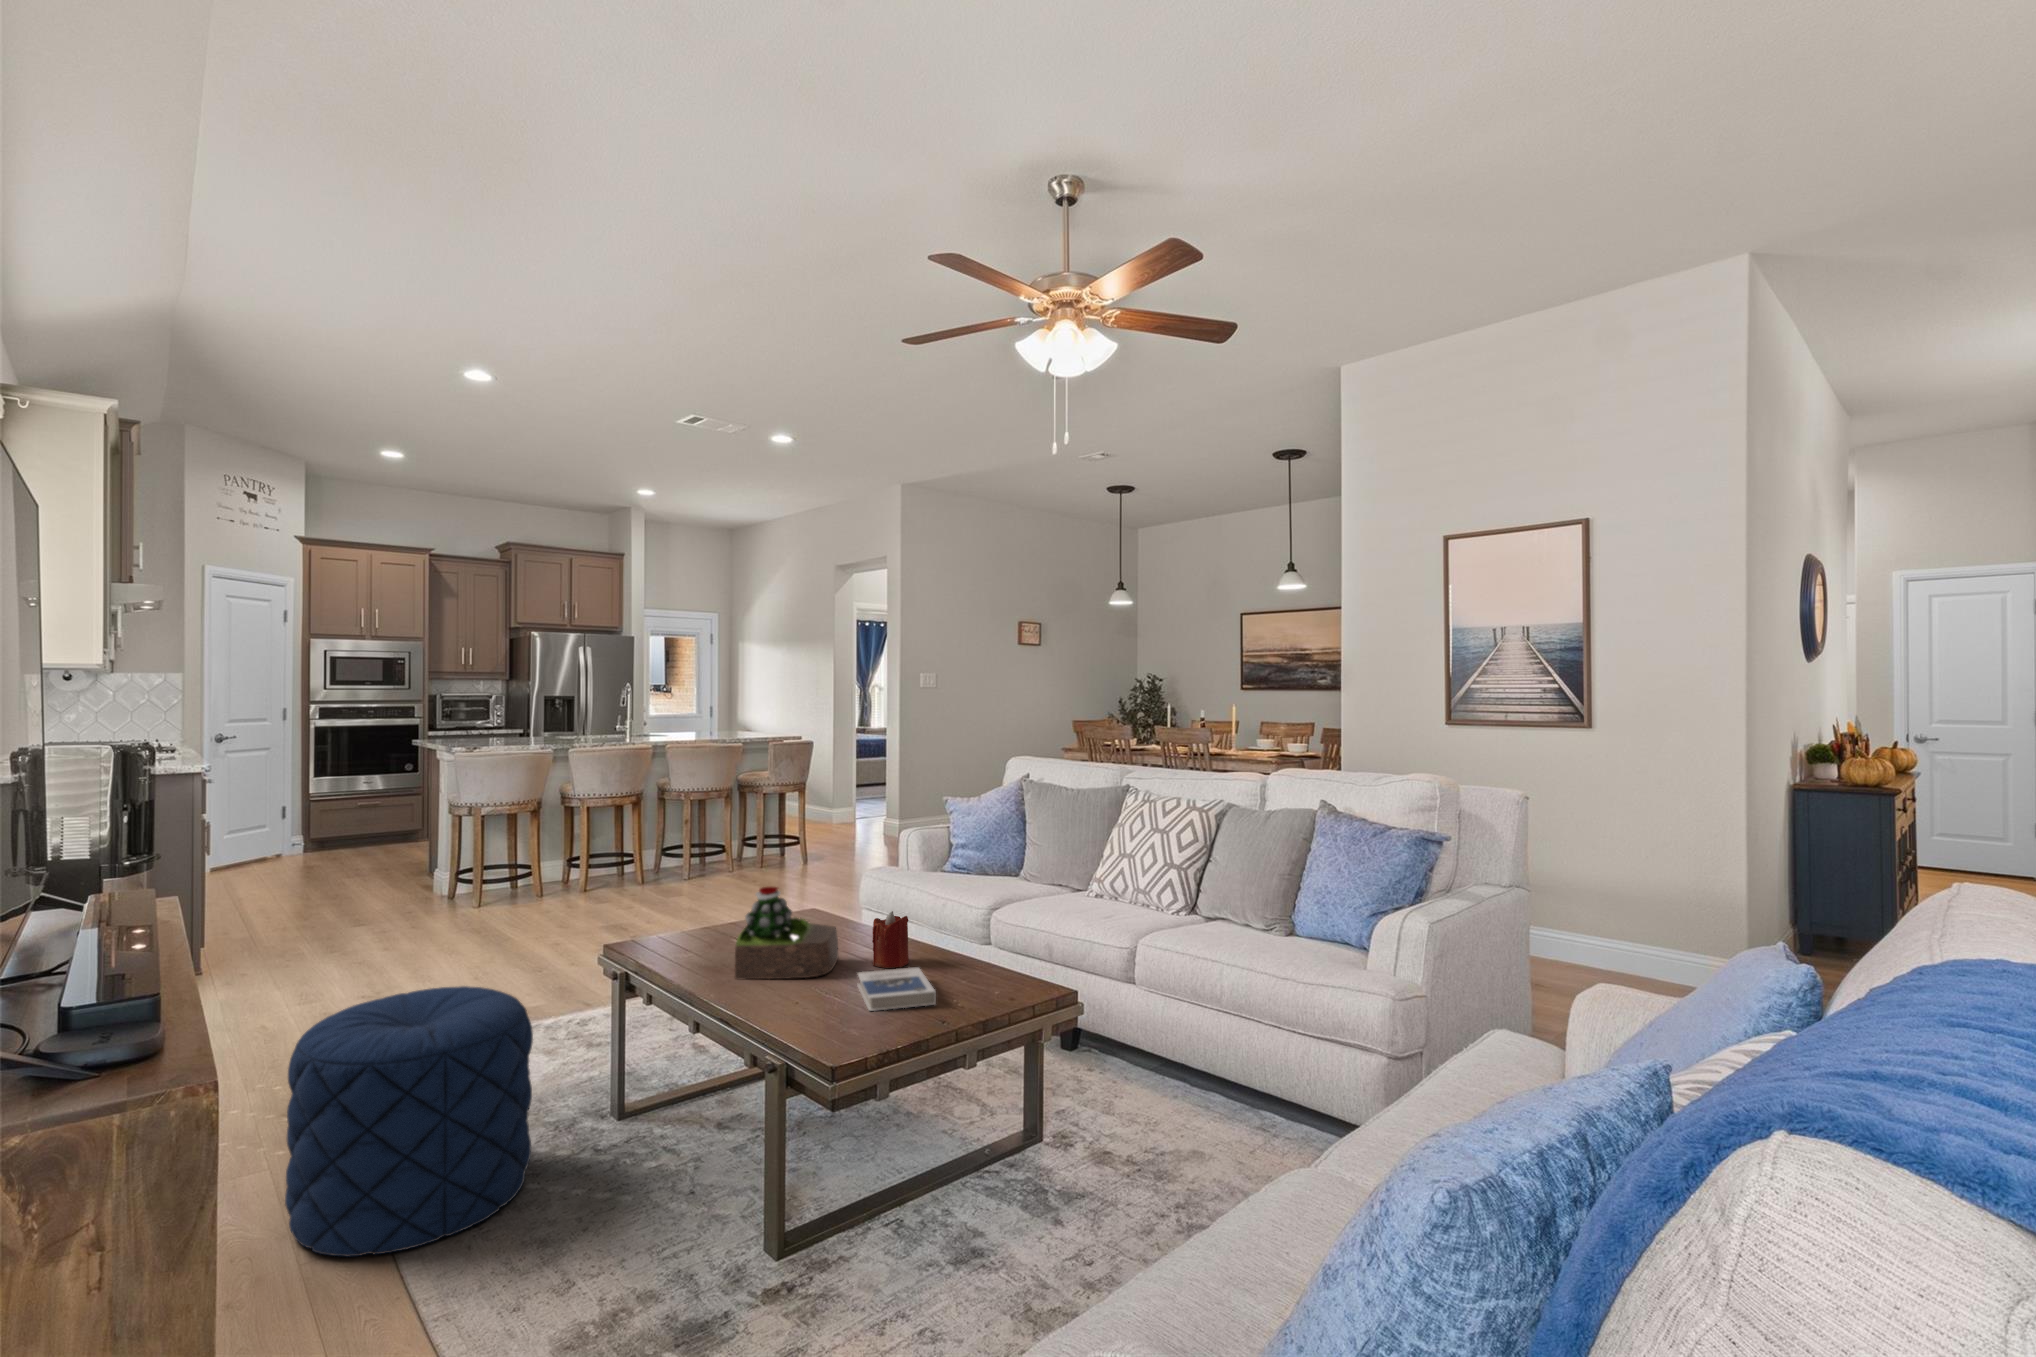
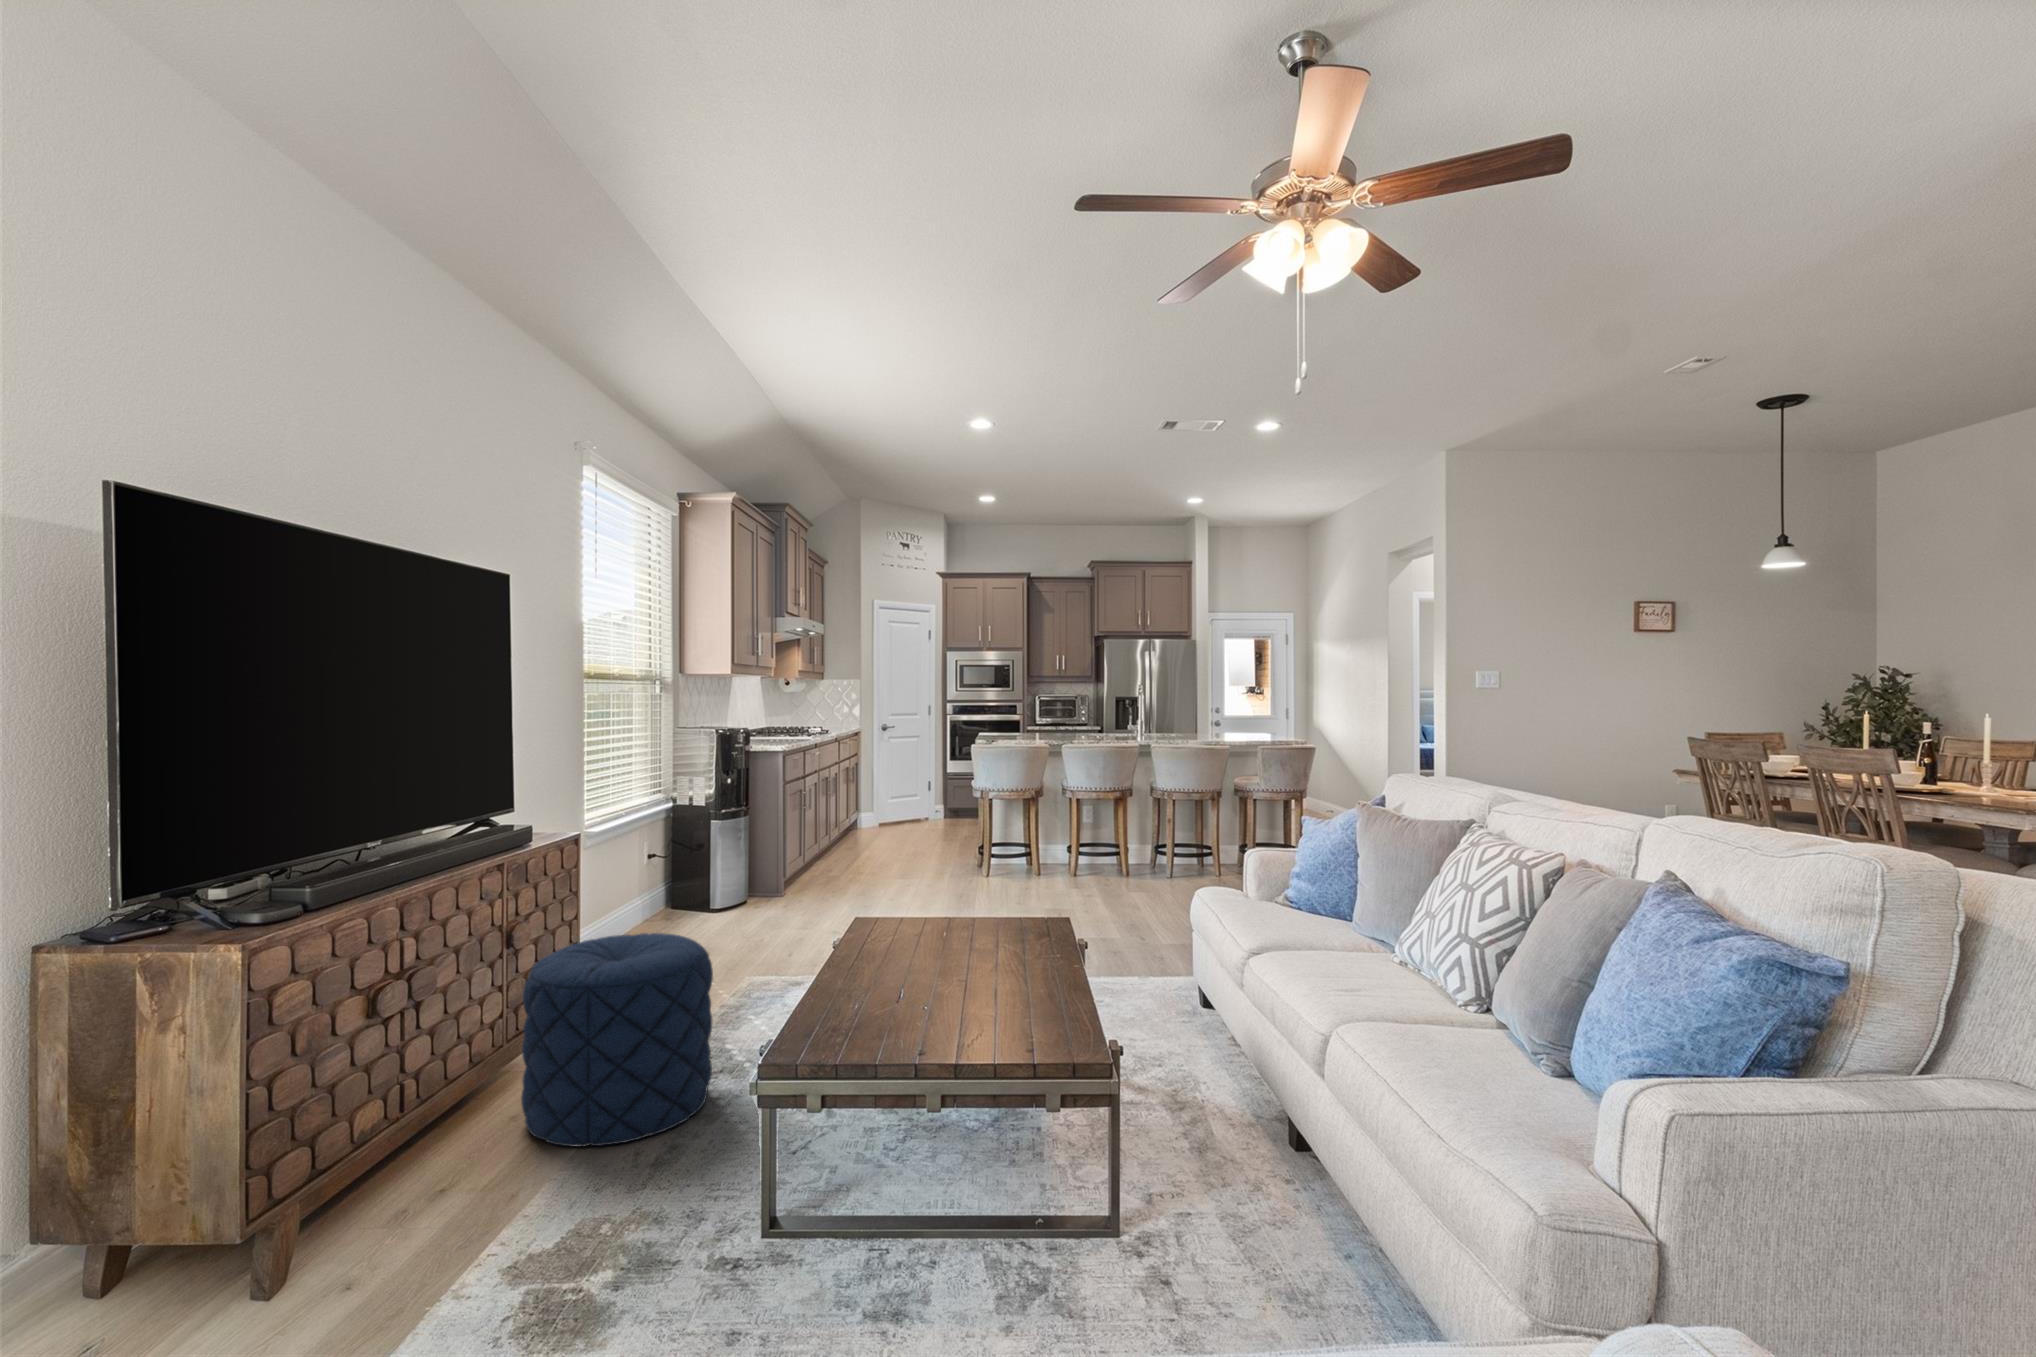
succulent plant: present [735,887,838,979] -> none [851,886,972,991]
candle: present [872,911,909,968] -> none [988,933,1032,1000]
hardback book: present [858,967,936,1011] -> none [880,994,997,1051]

